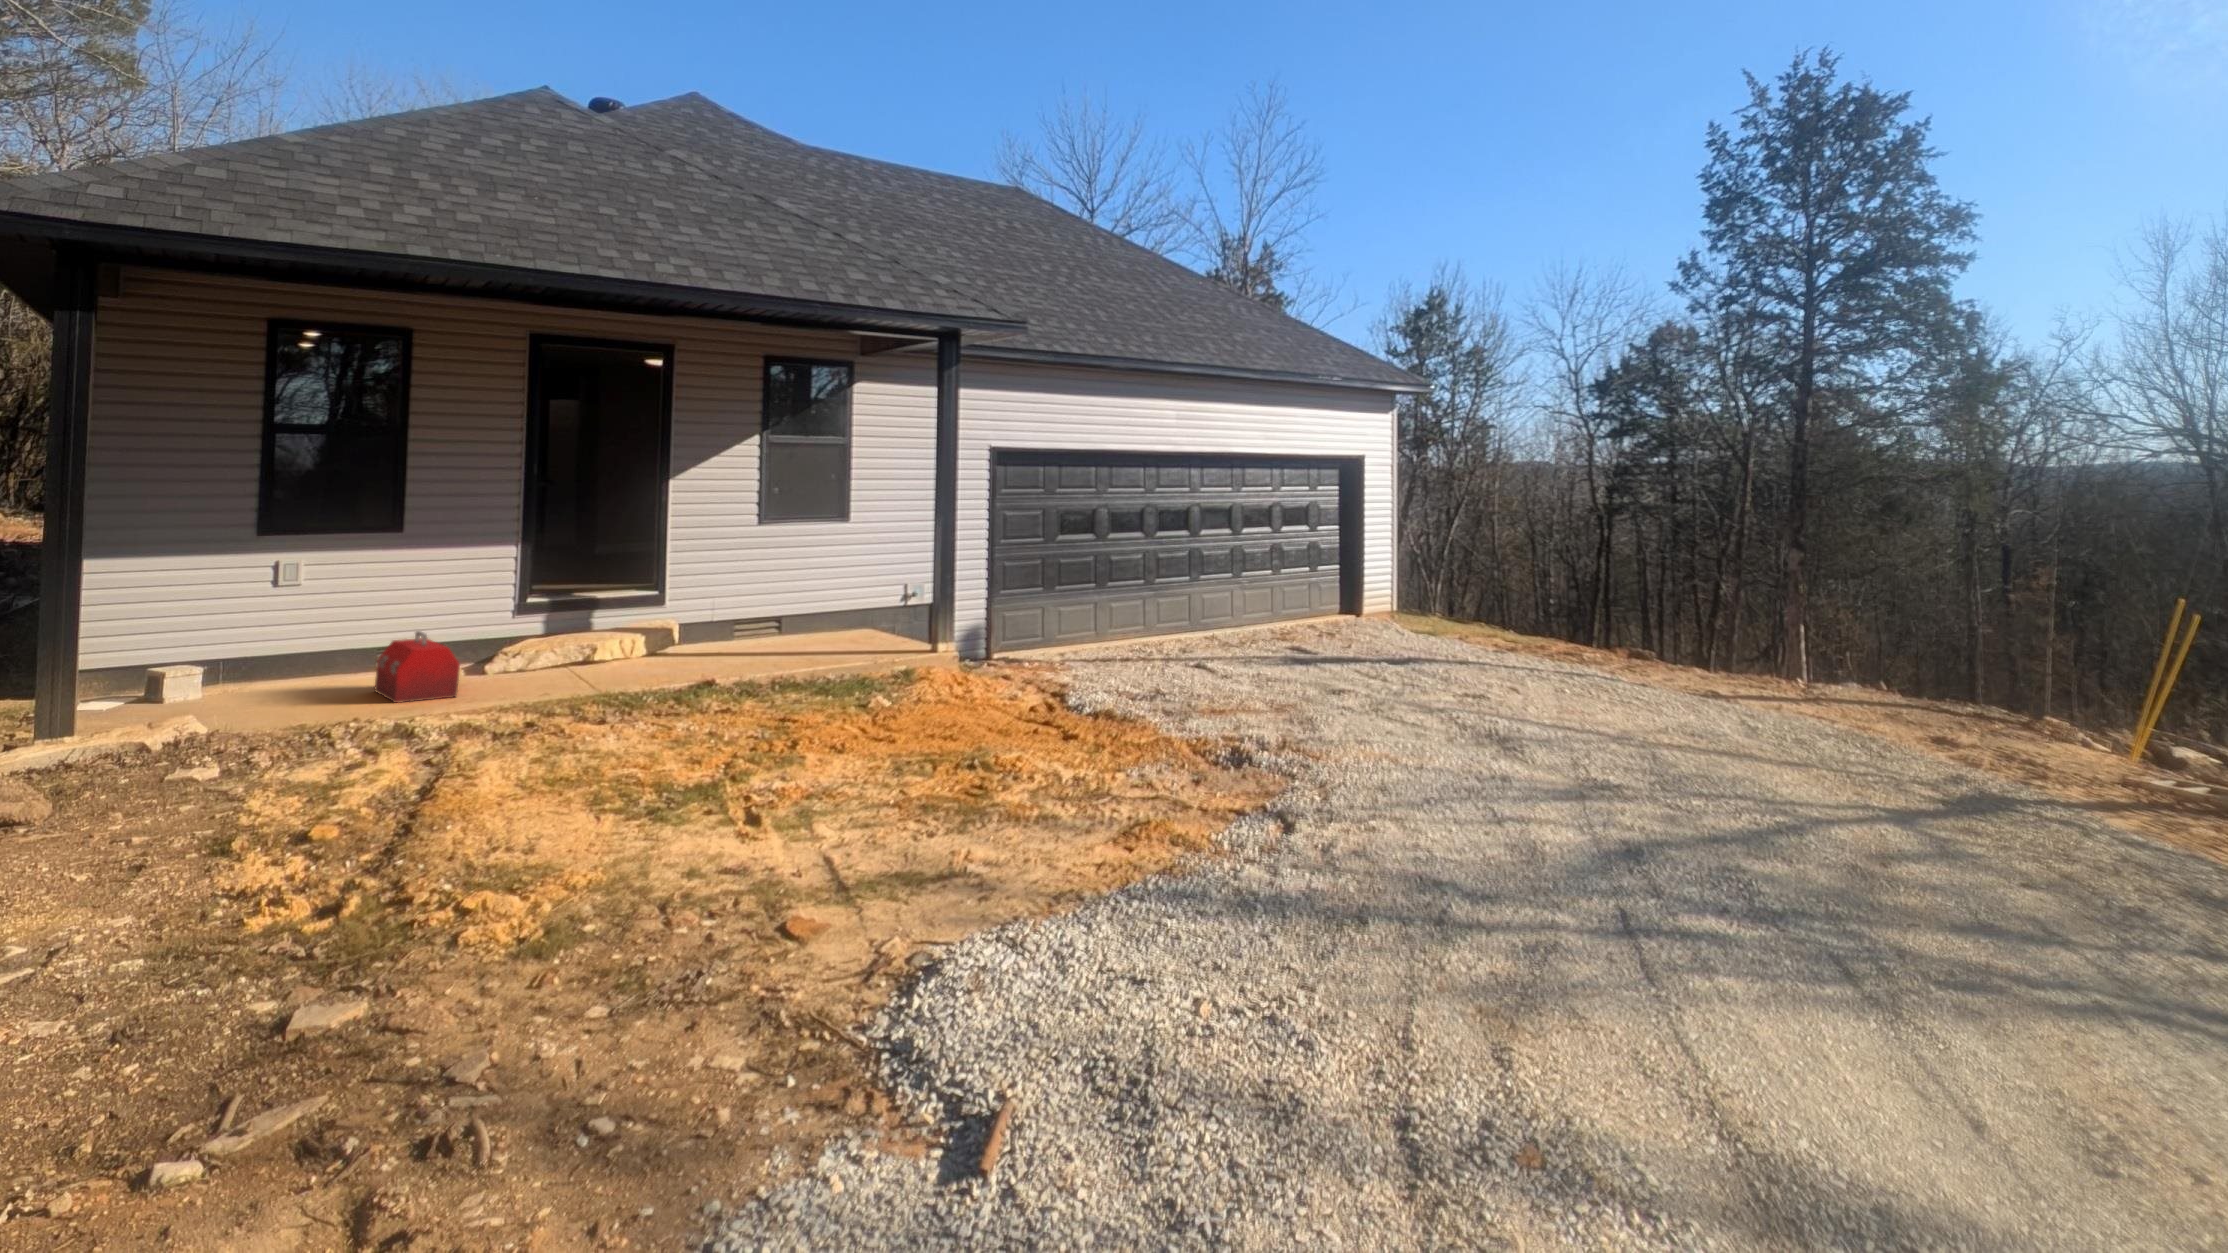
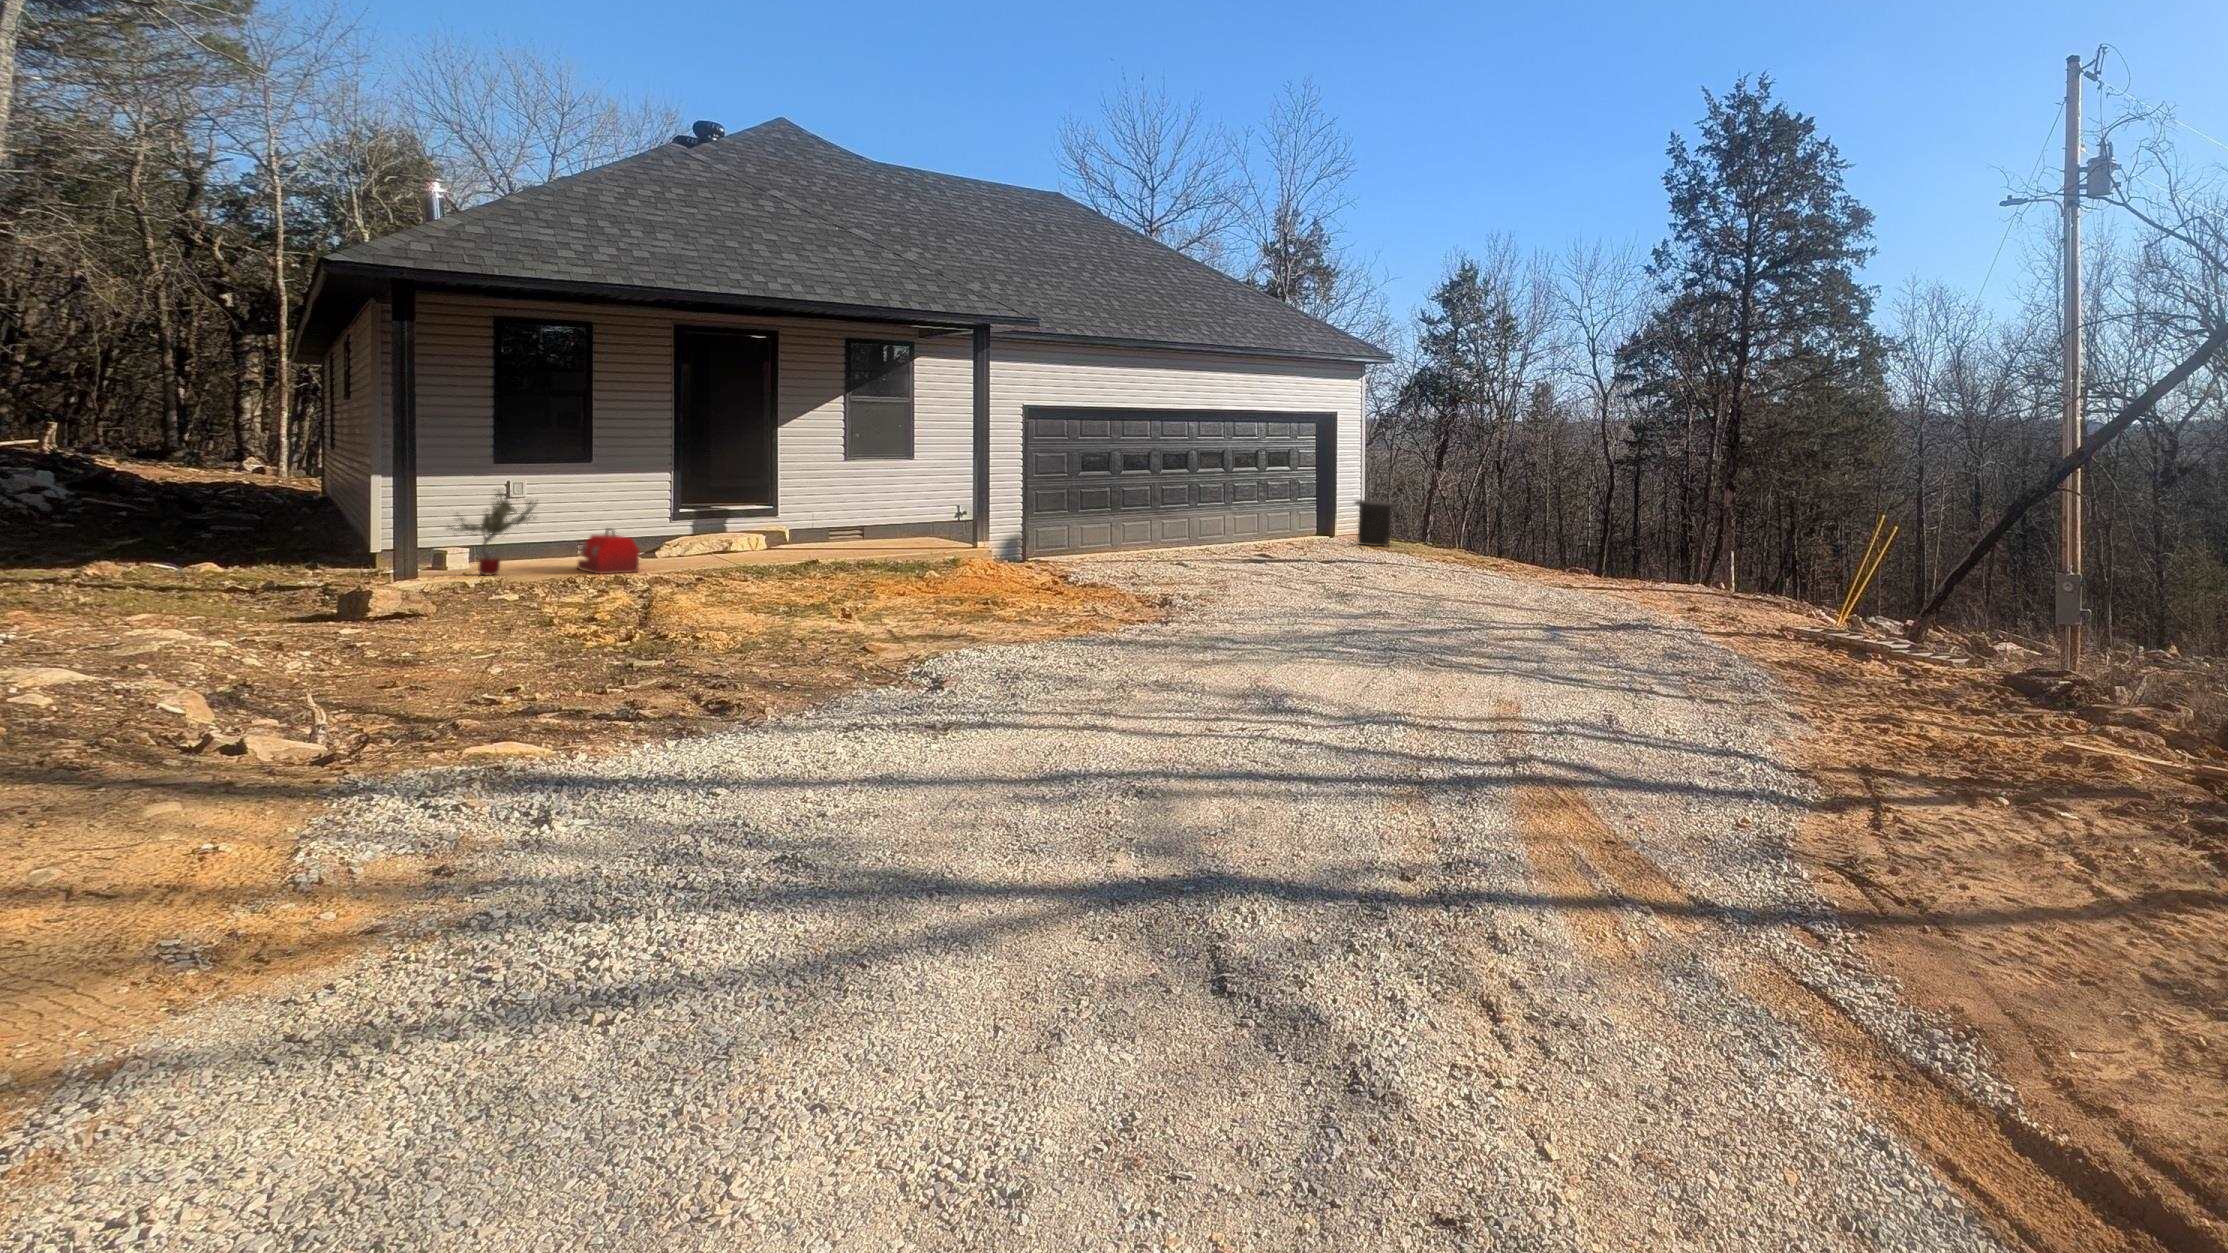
trash can: none [1386,565,1440,625] -> present [1355,500,1397,546]
potted tree: none [165,576,313,710] -> present [447,489,538,576]

